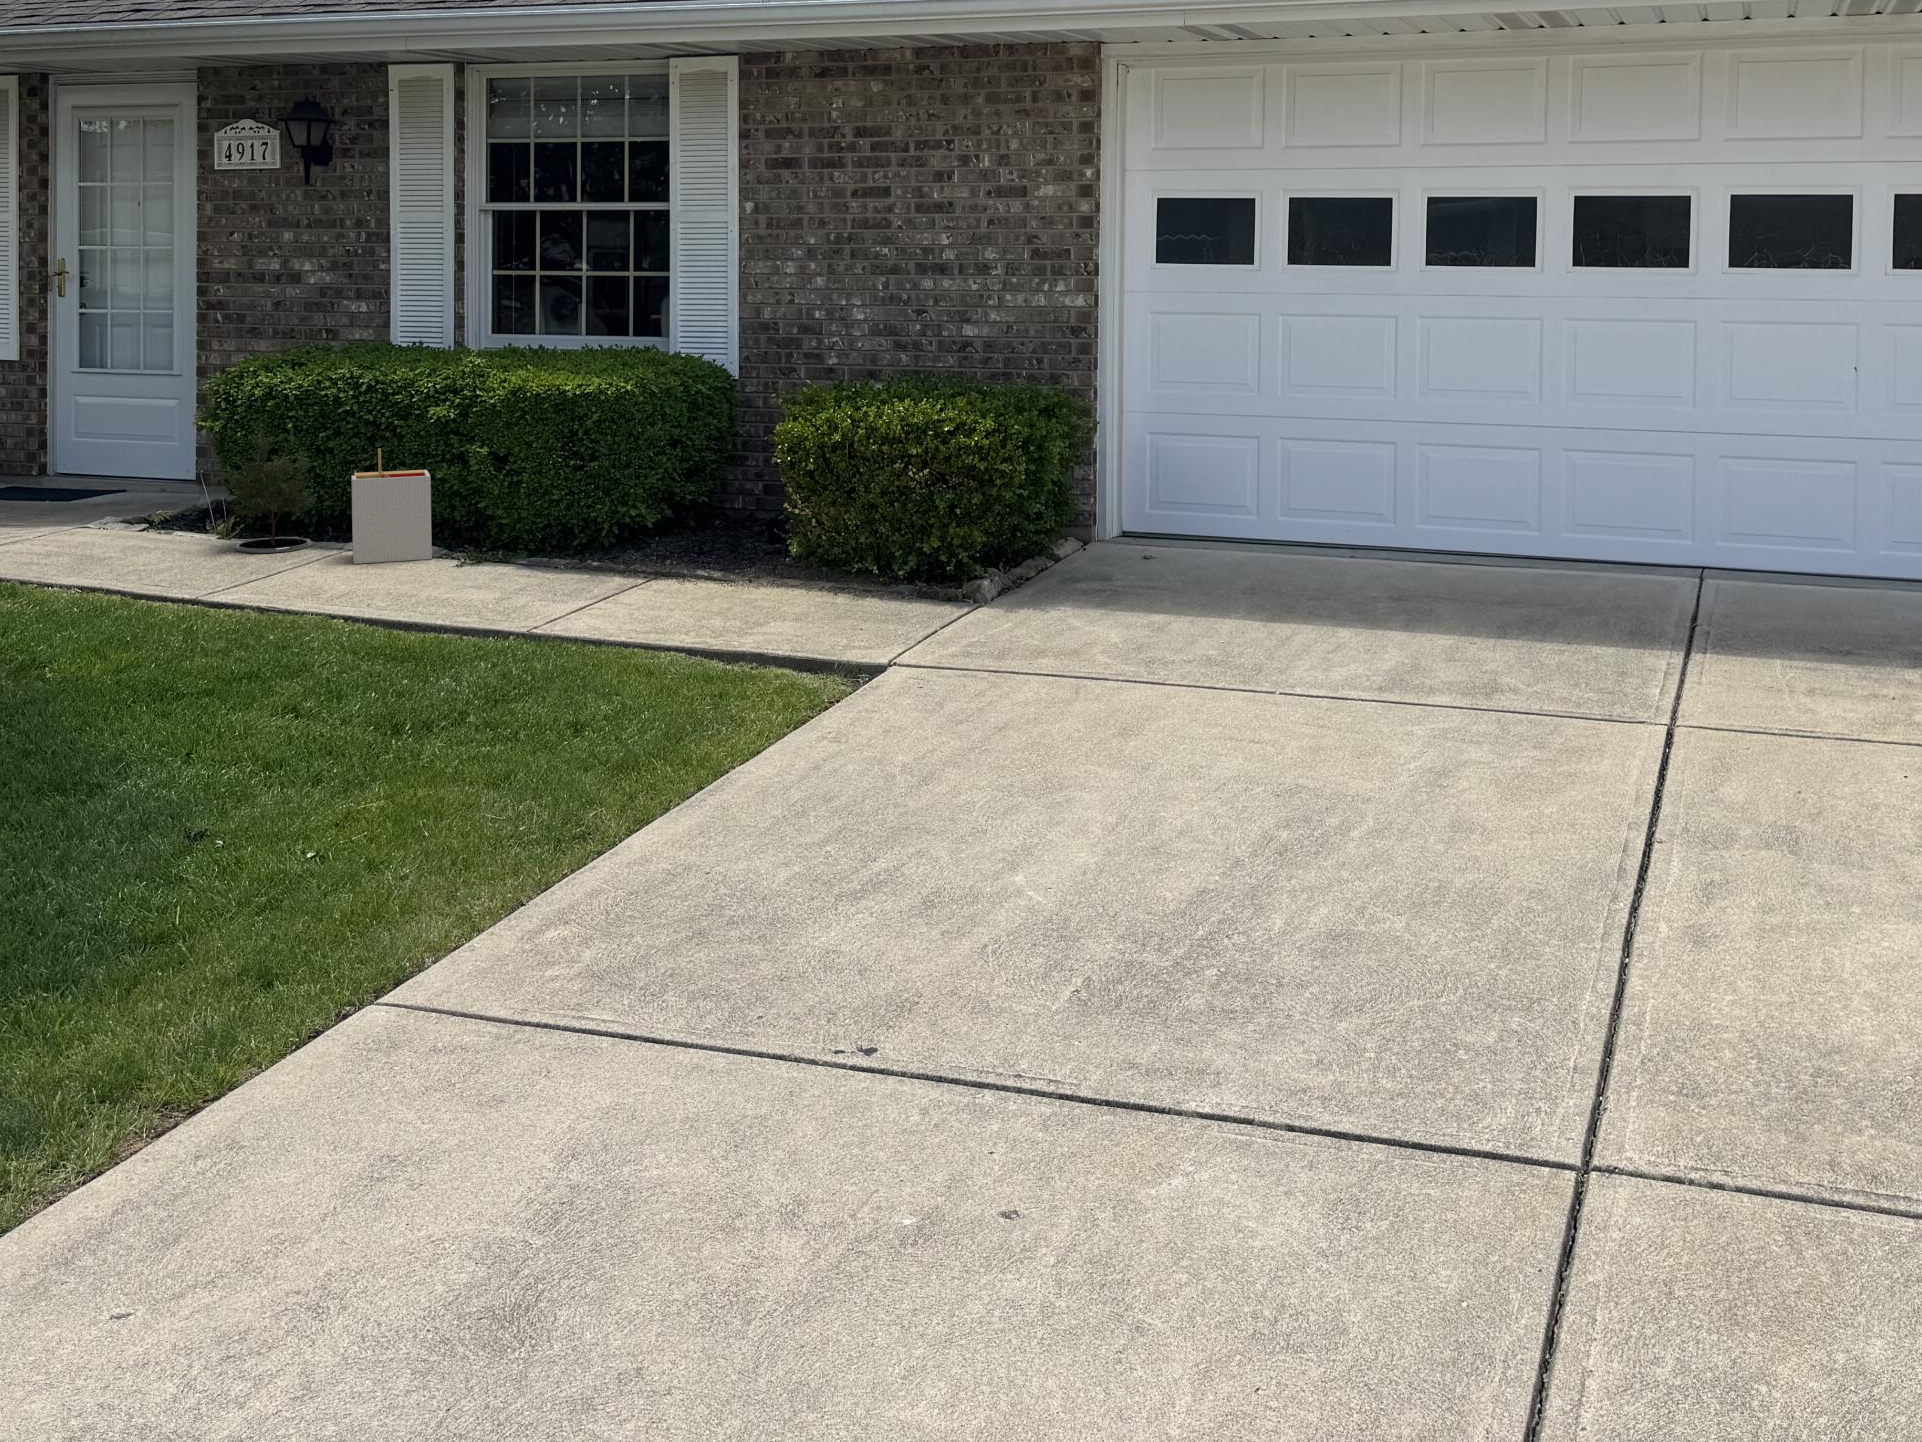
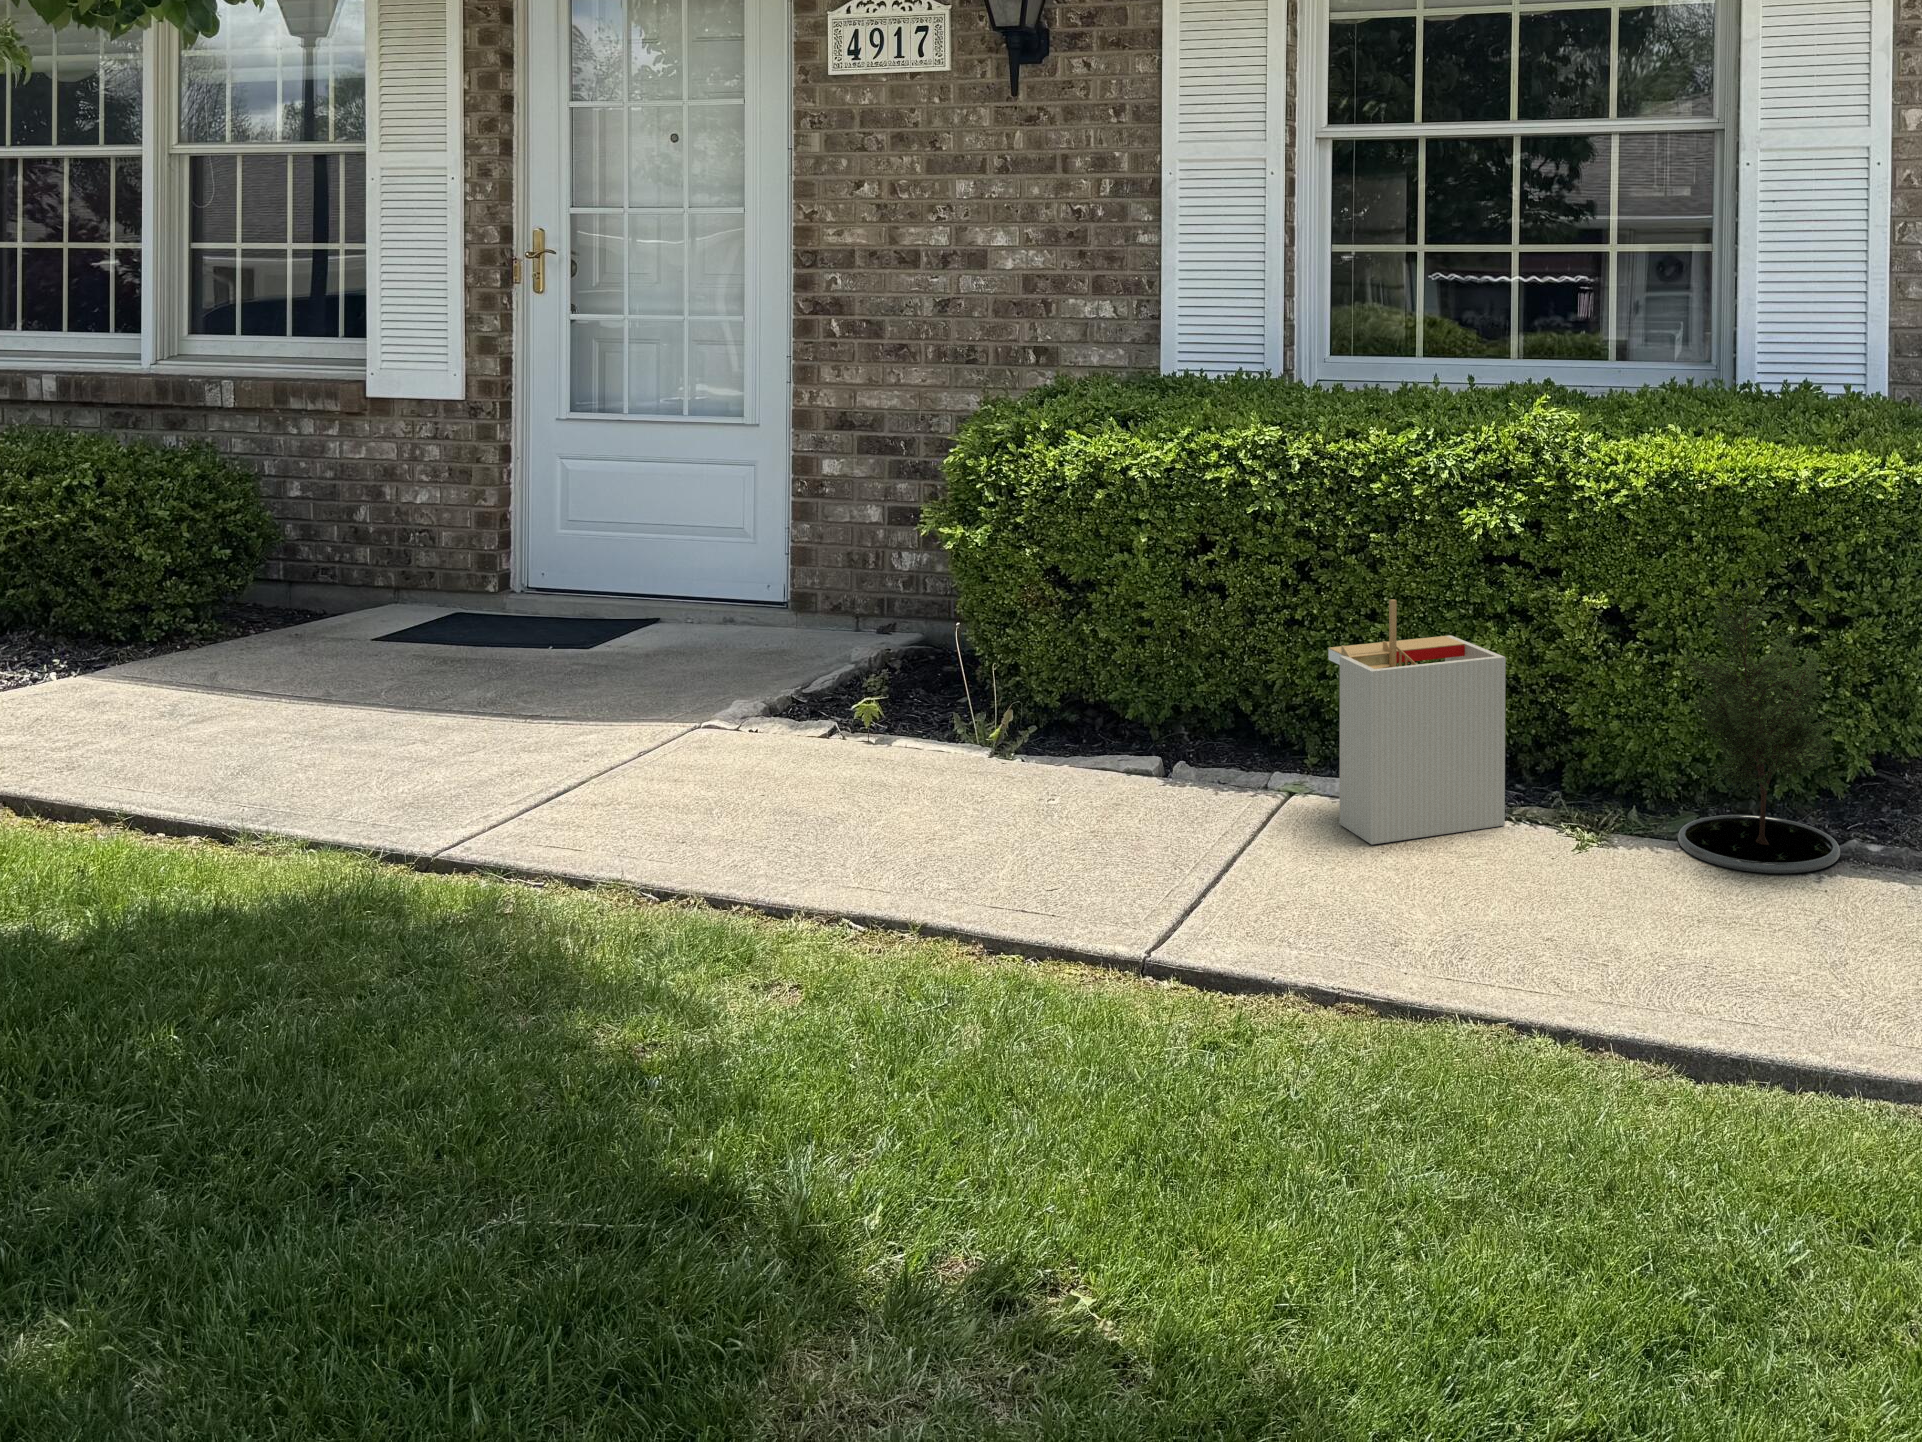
potted tree: present [227,422,314,553] -> present [1676,574,1844,874]

